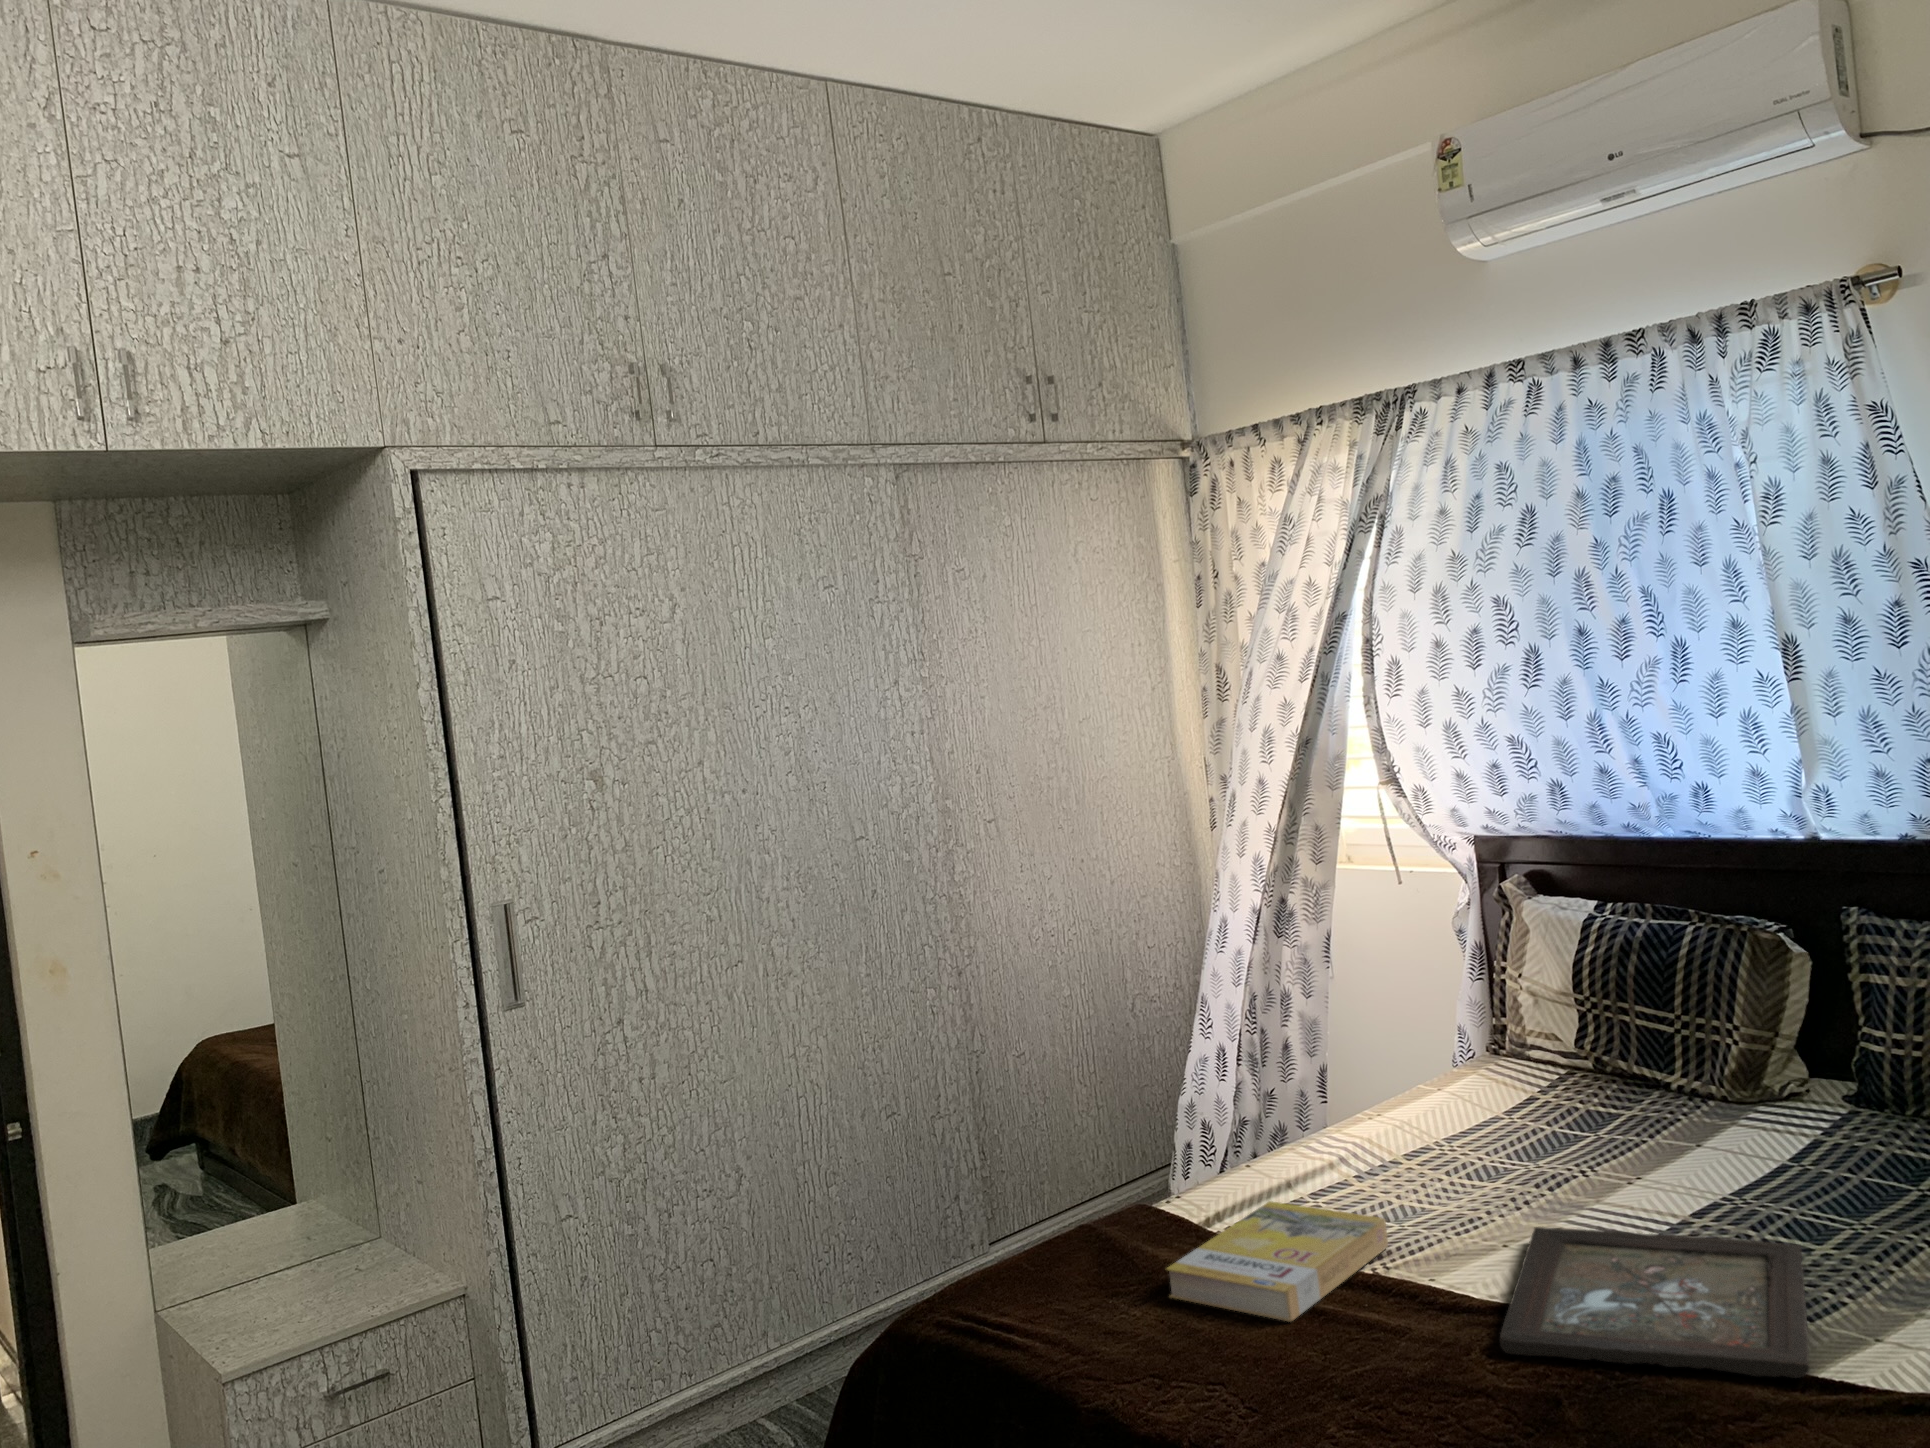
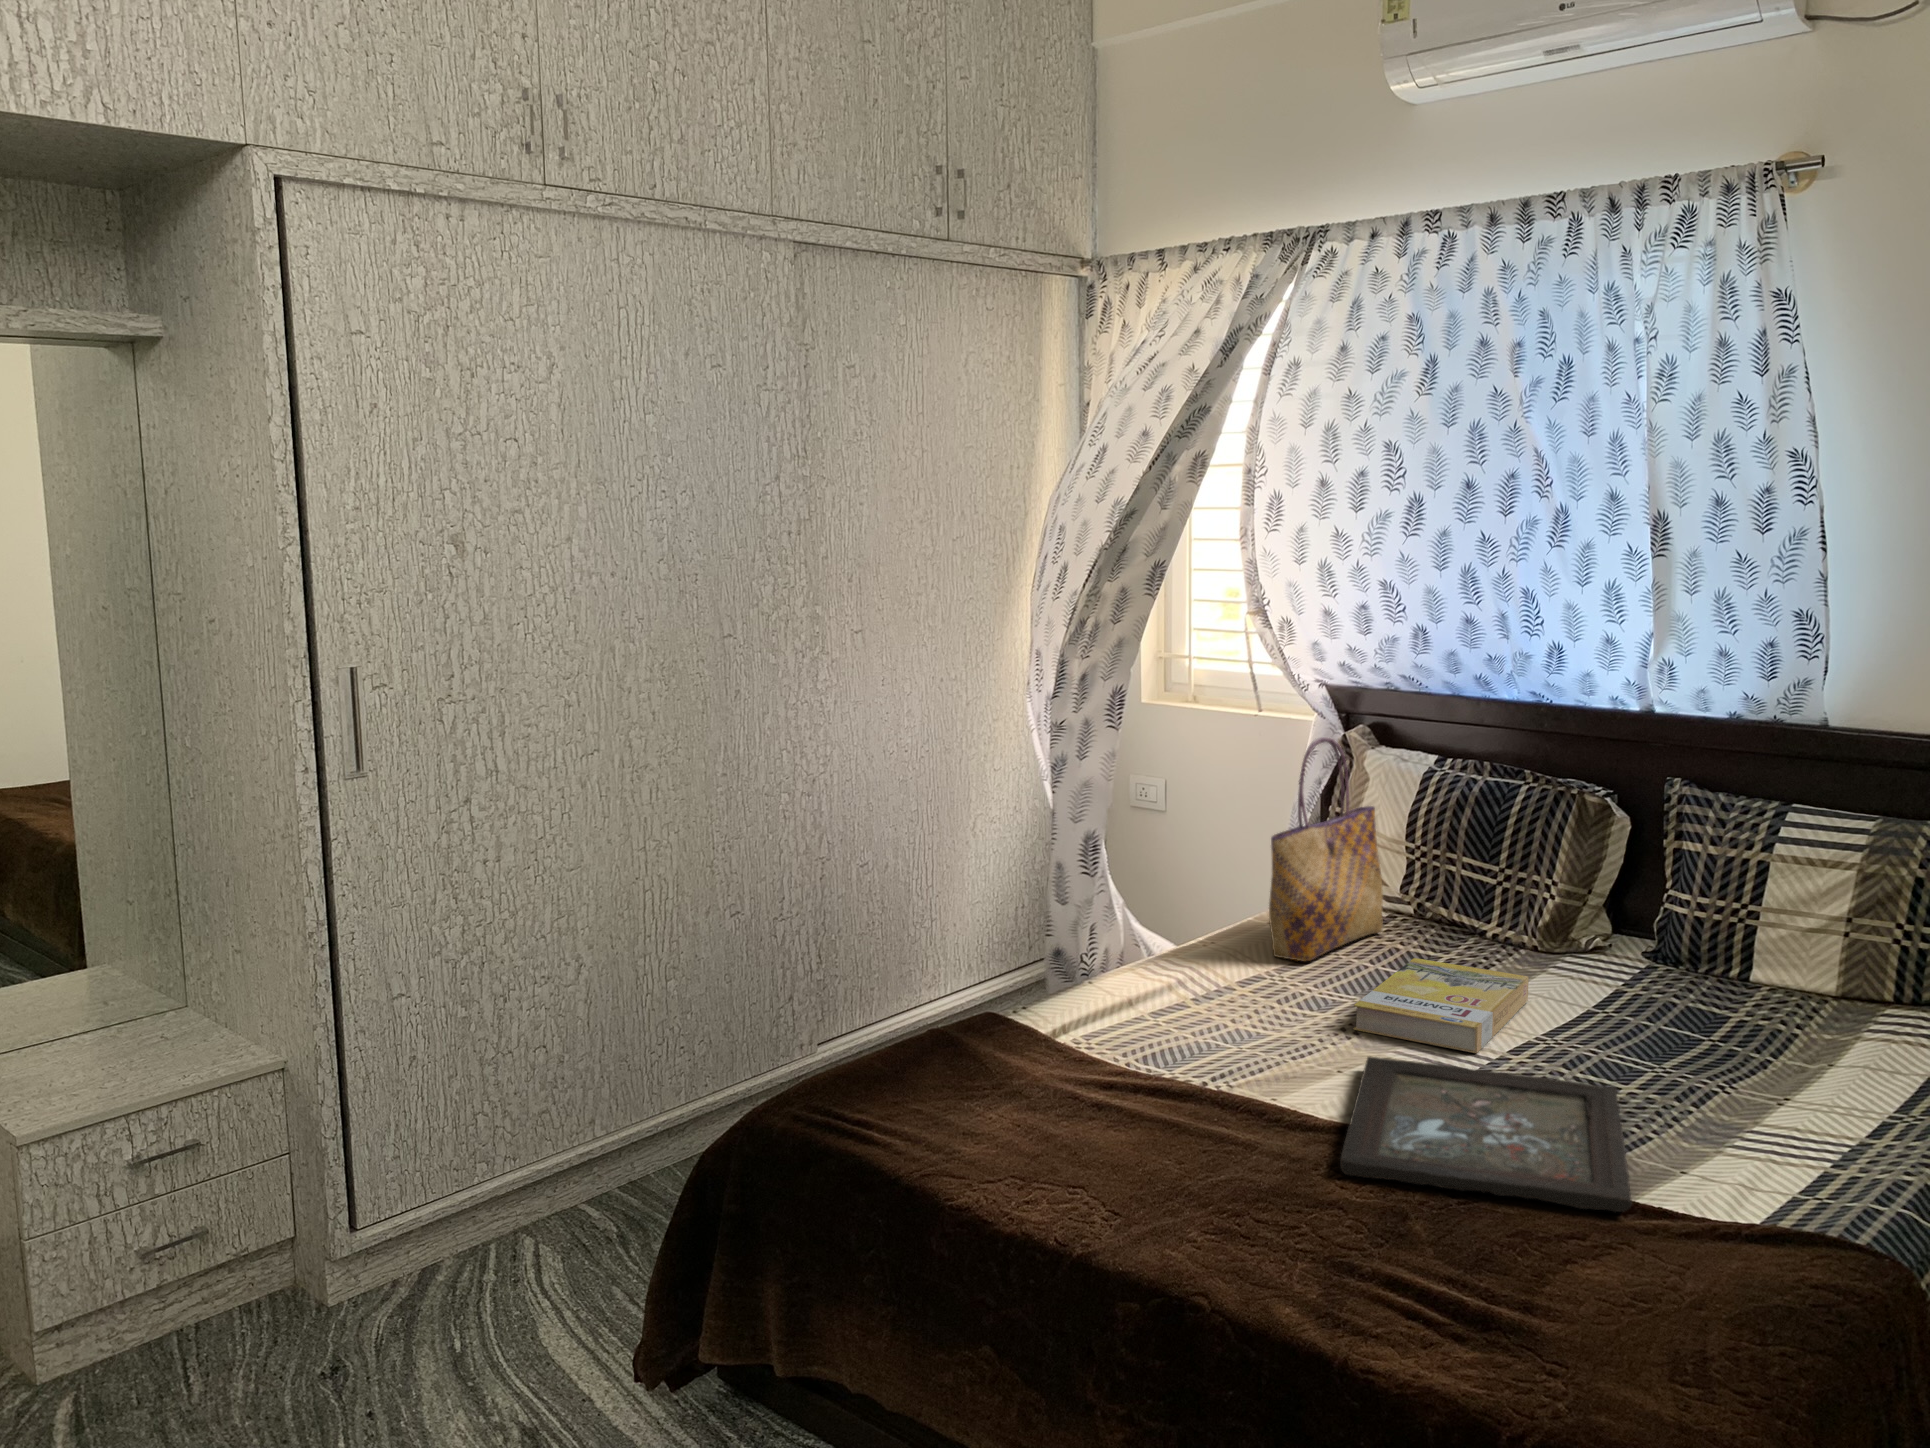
tote bag: none [1423,895,1560,1131] -> present [1269,737,1383,961]
book: present [1167,1201,1388,1322] -> present [1354,958,1529,1053]

